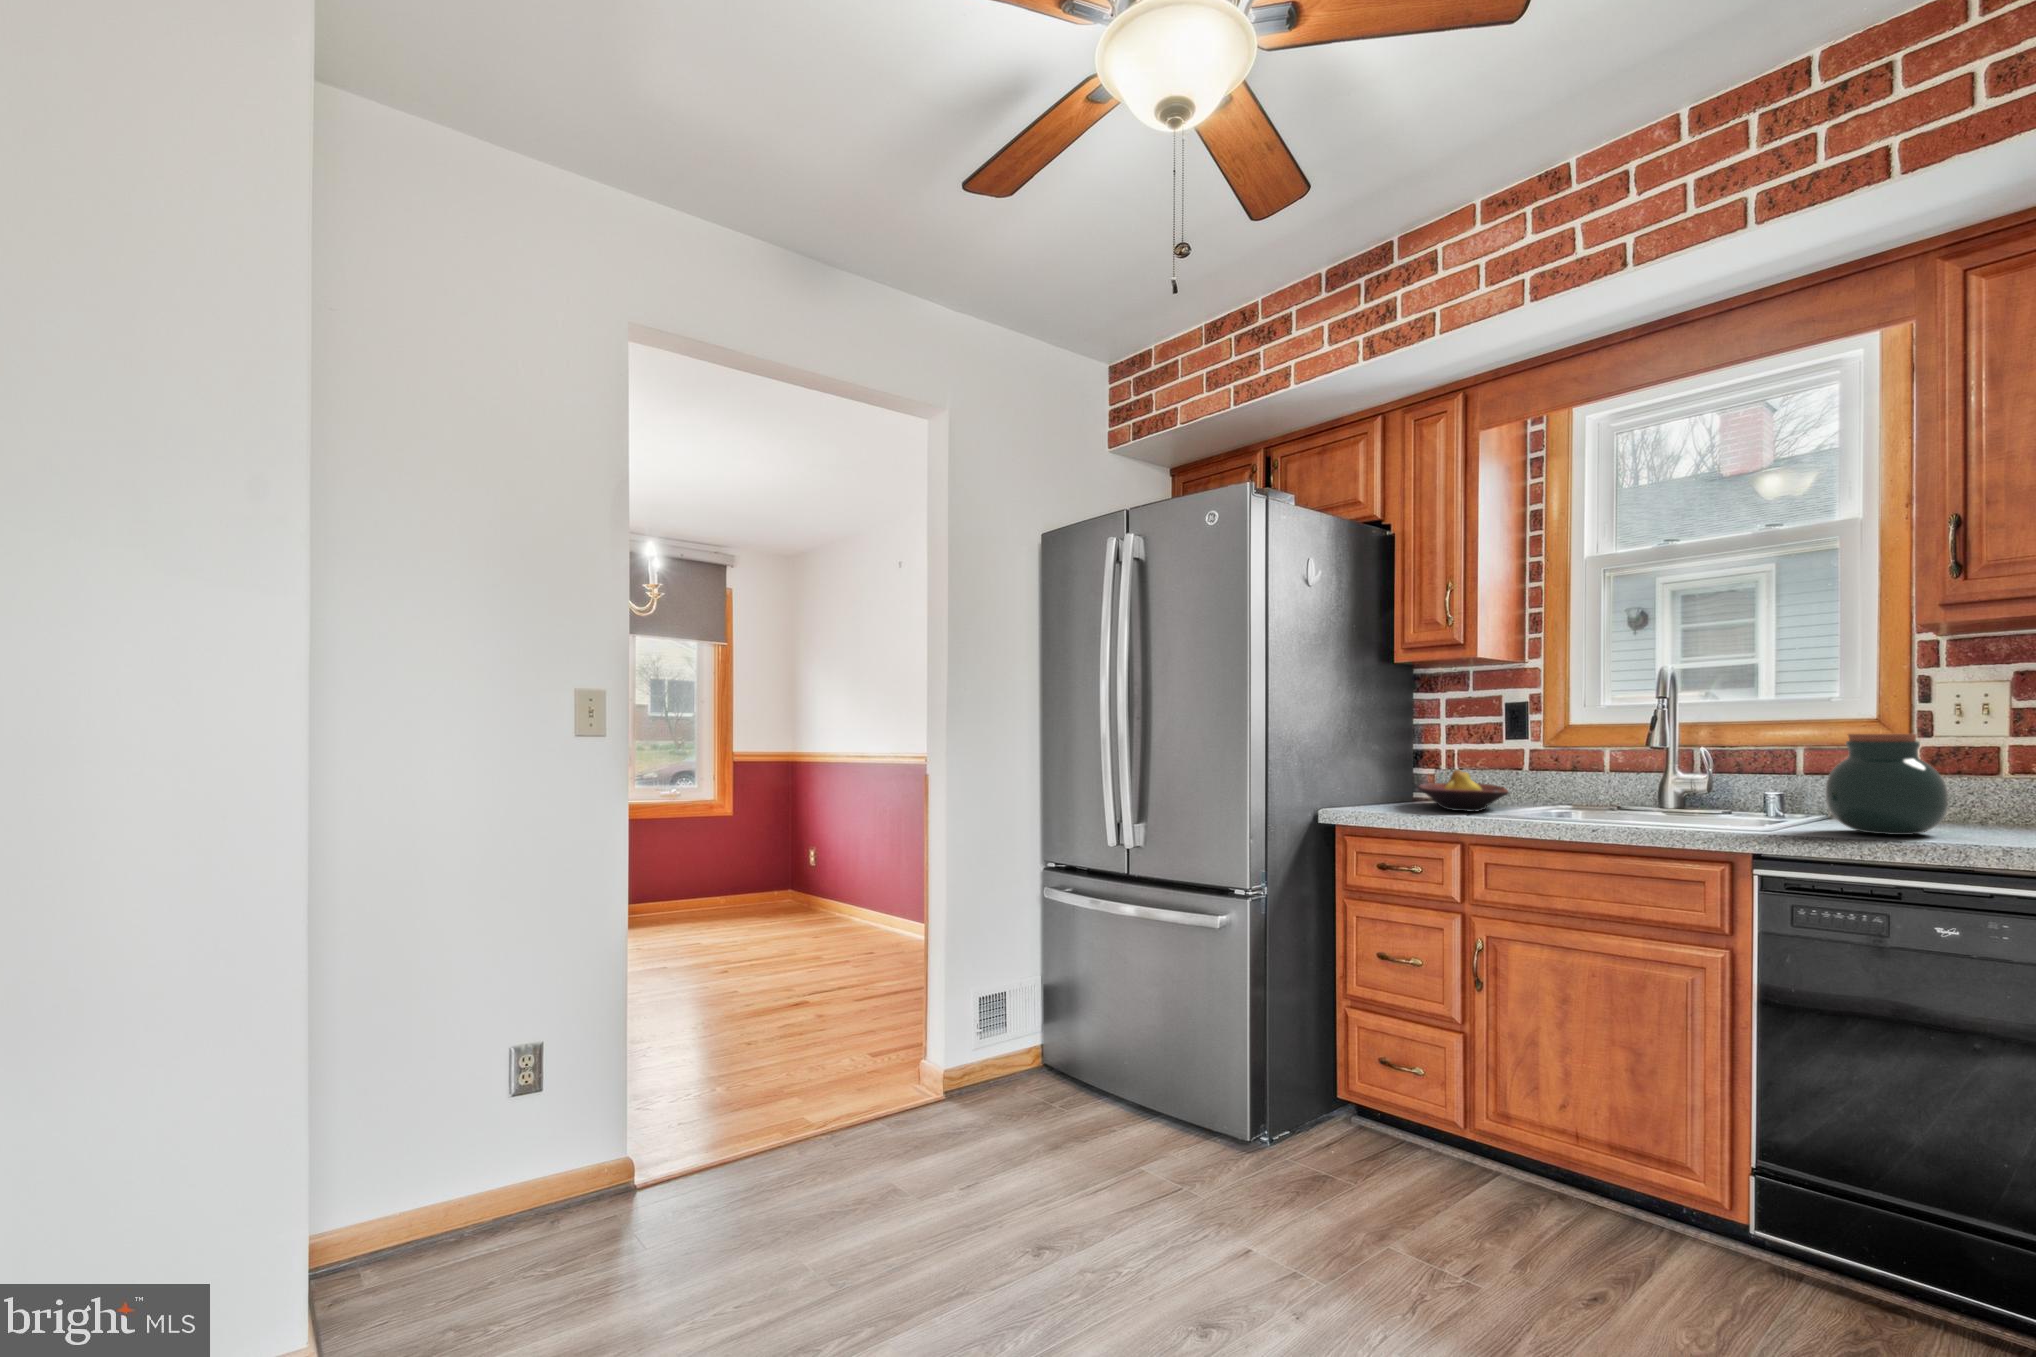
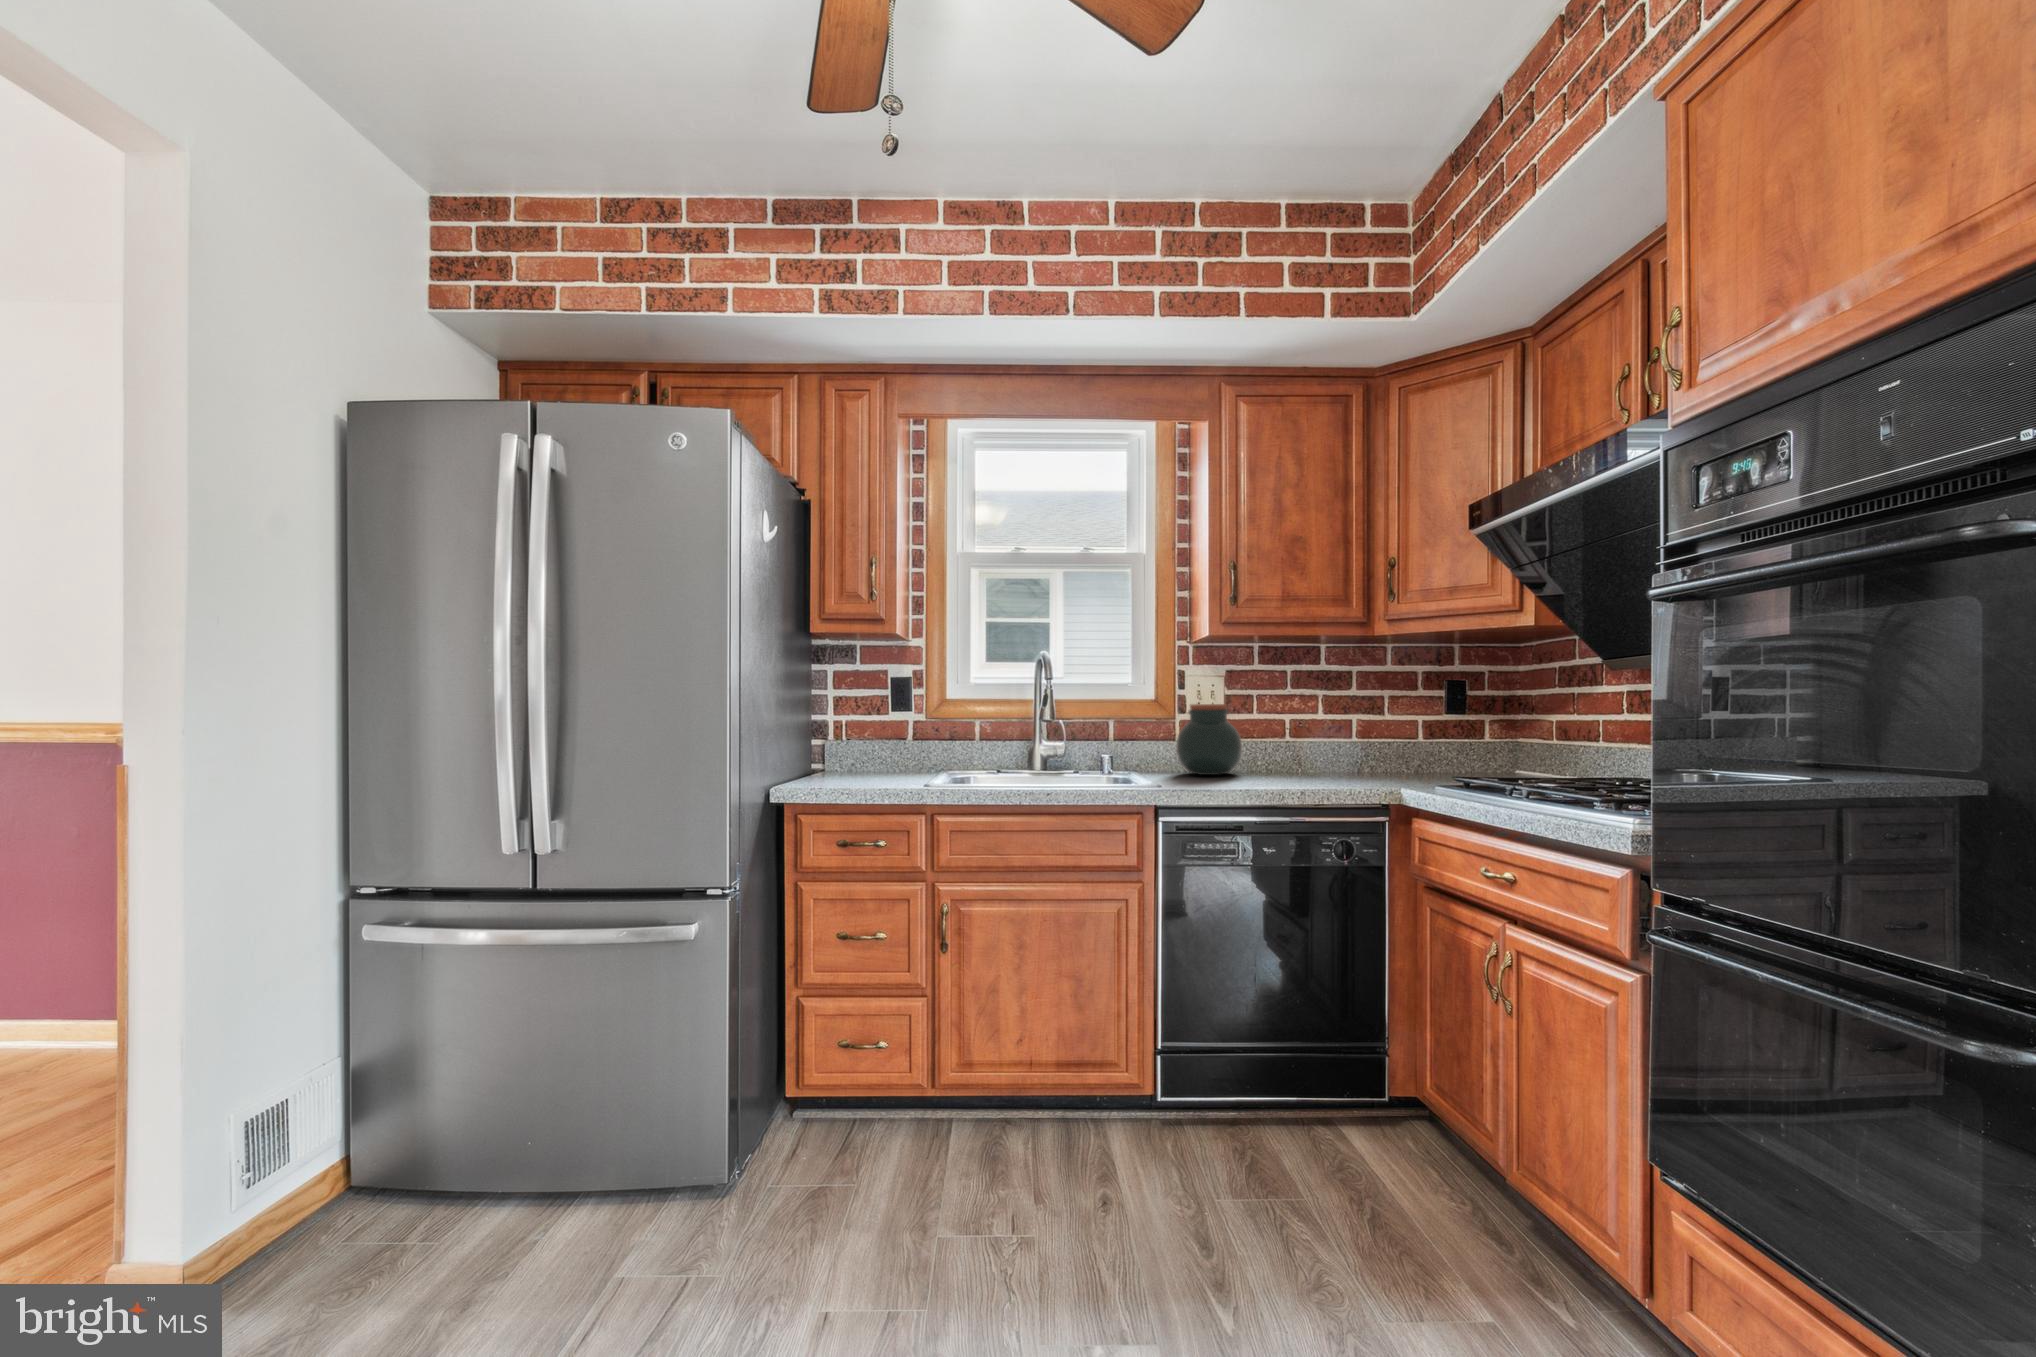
fruit bowl: present [1418,770,1509,812] -> none [833,745,931,785]

